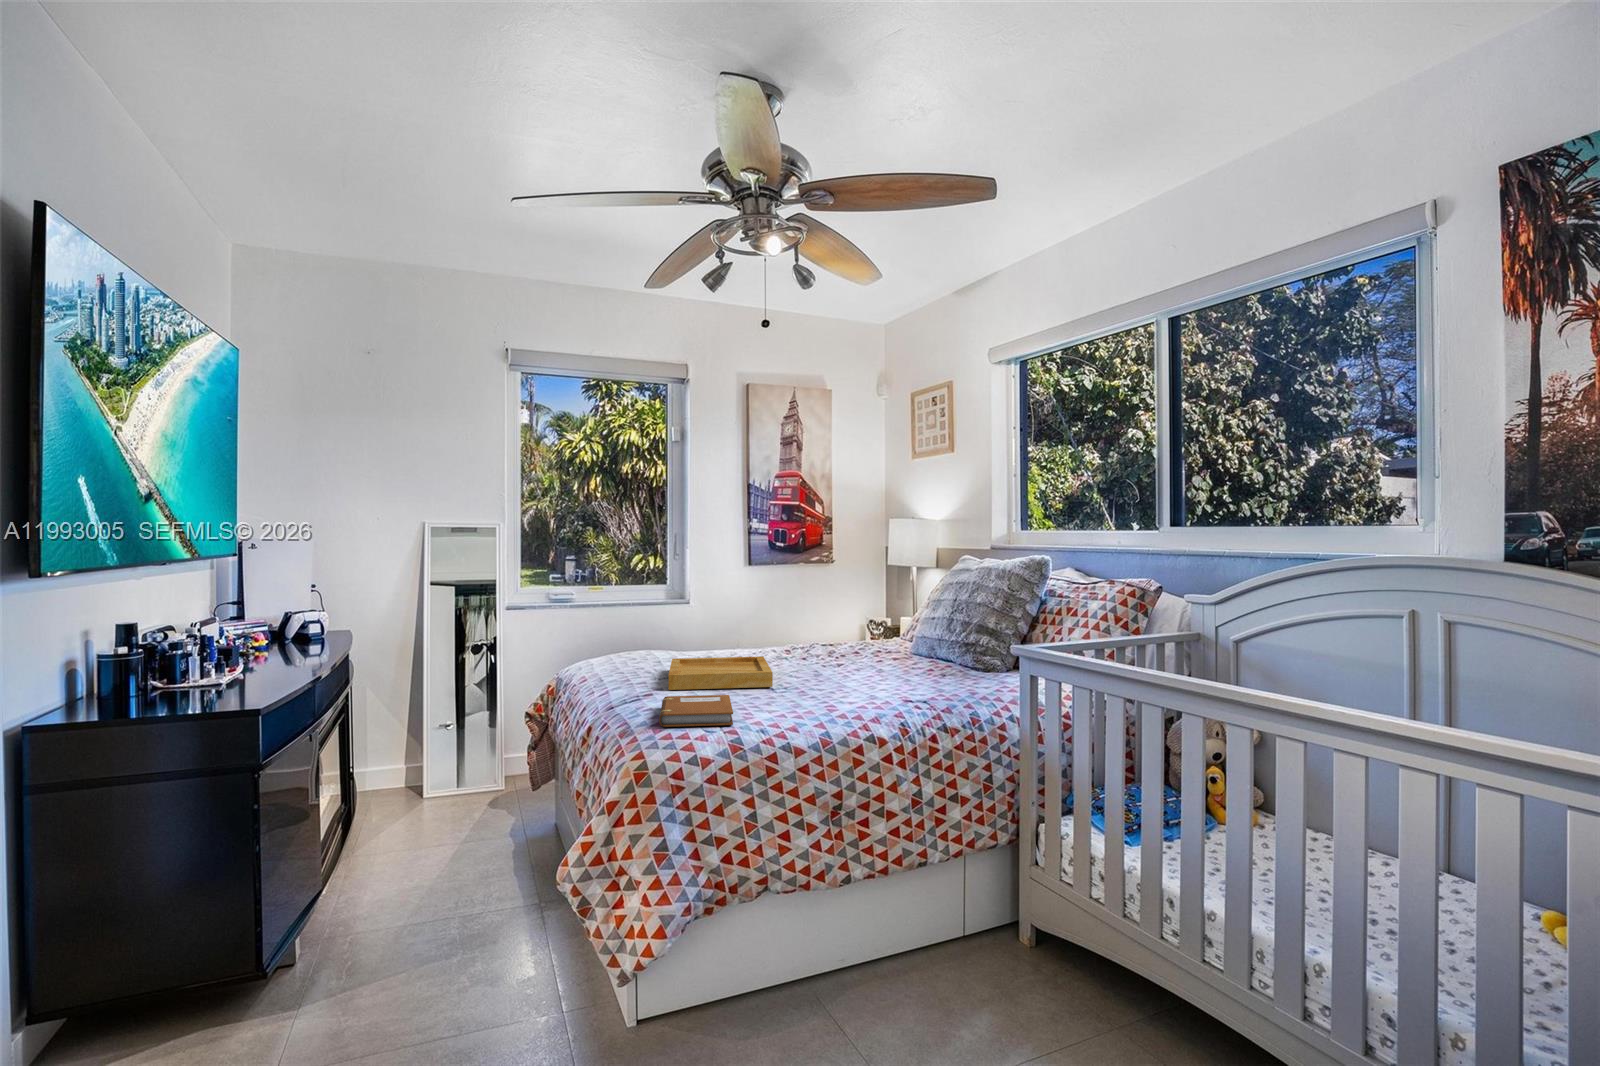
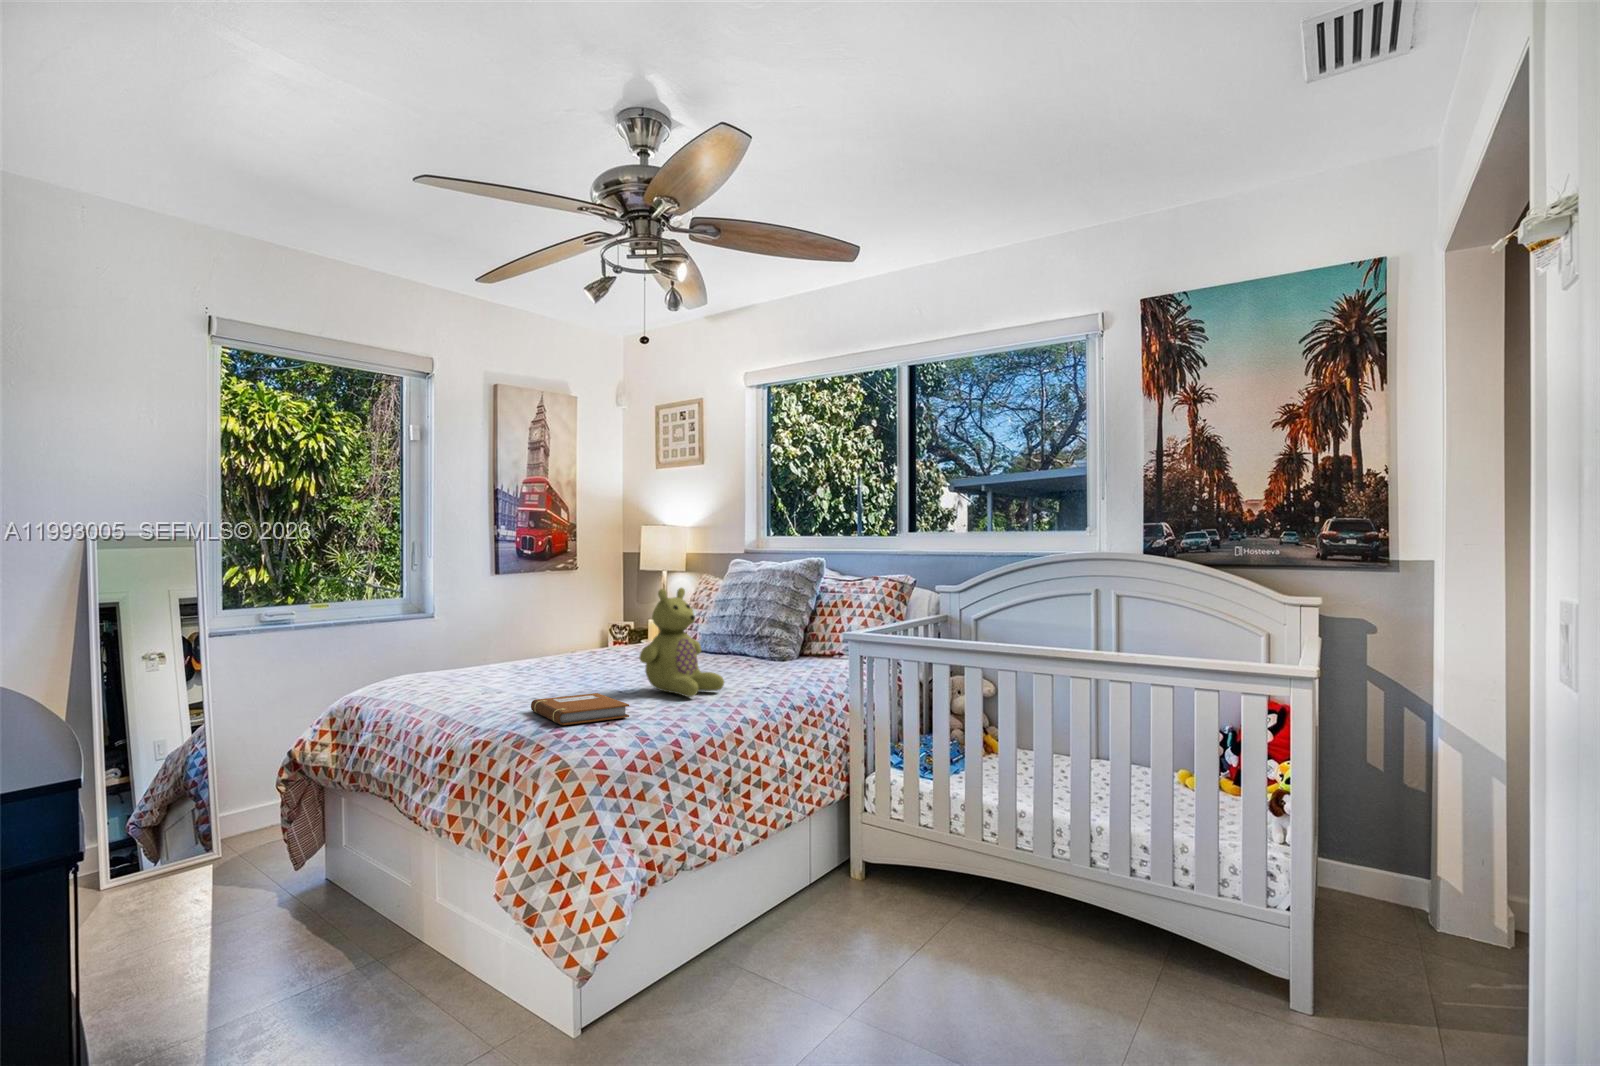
stuffed bear: none [779,590,868,708] -> present [640,588,724,697]
tray: present [668,656,773,690] -> none [482,661,616,697]

